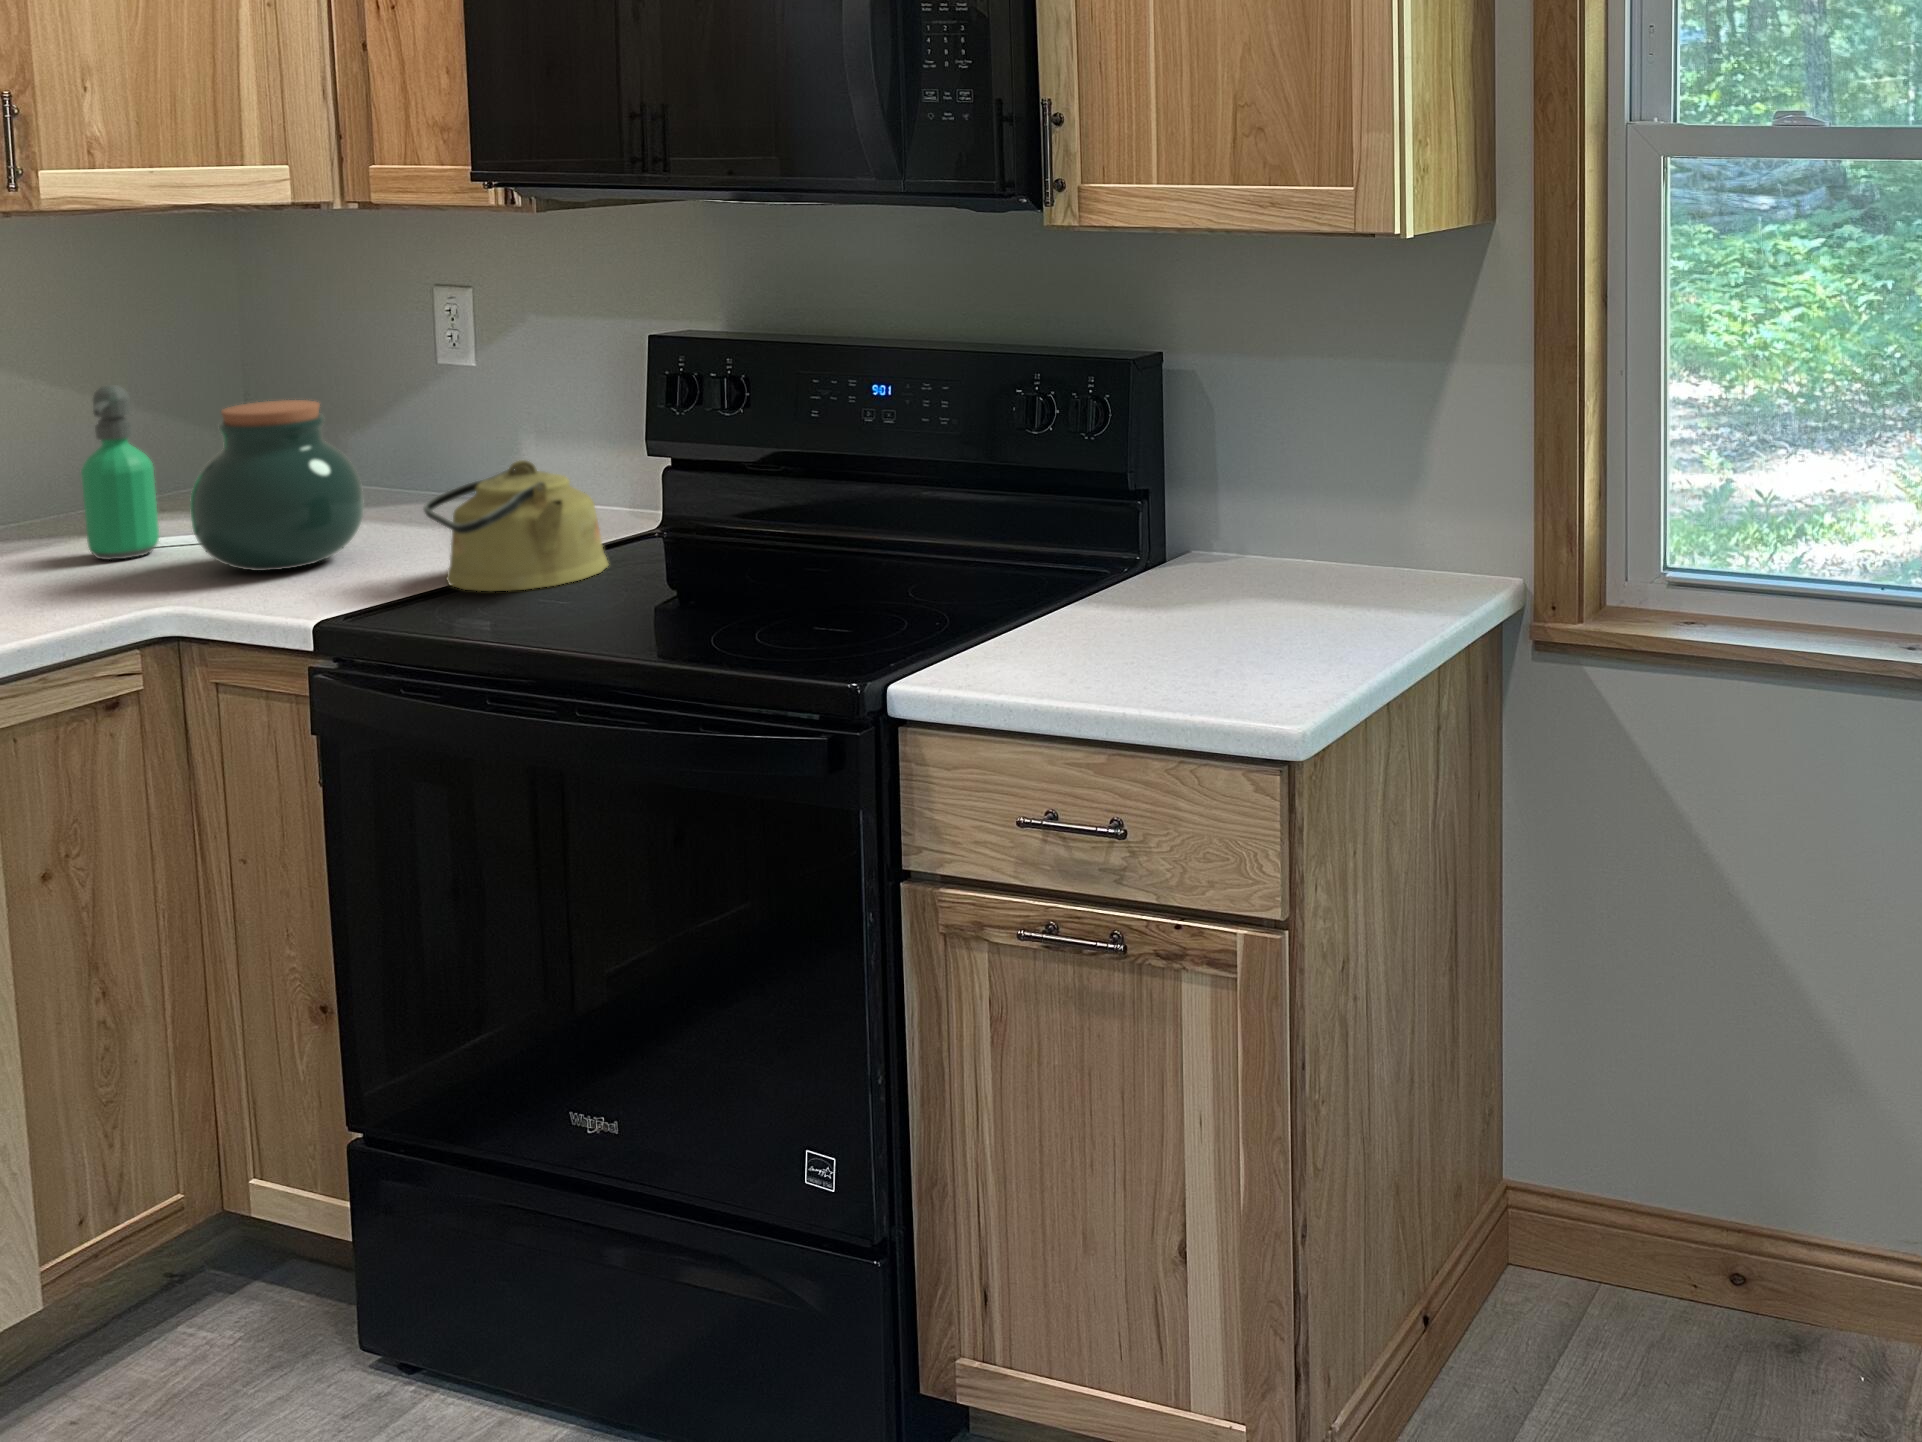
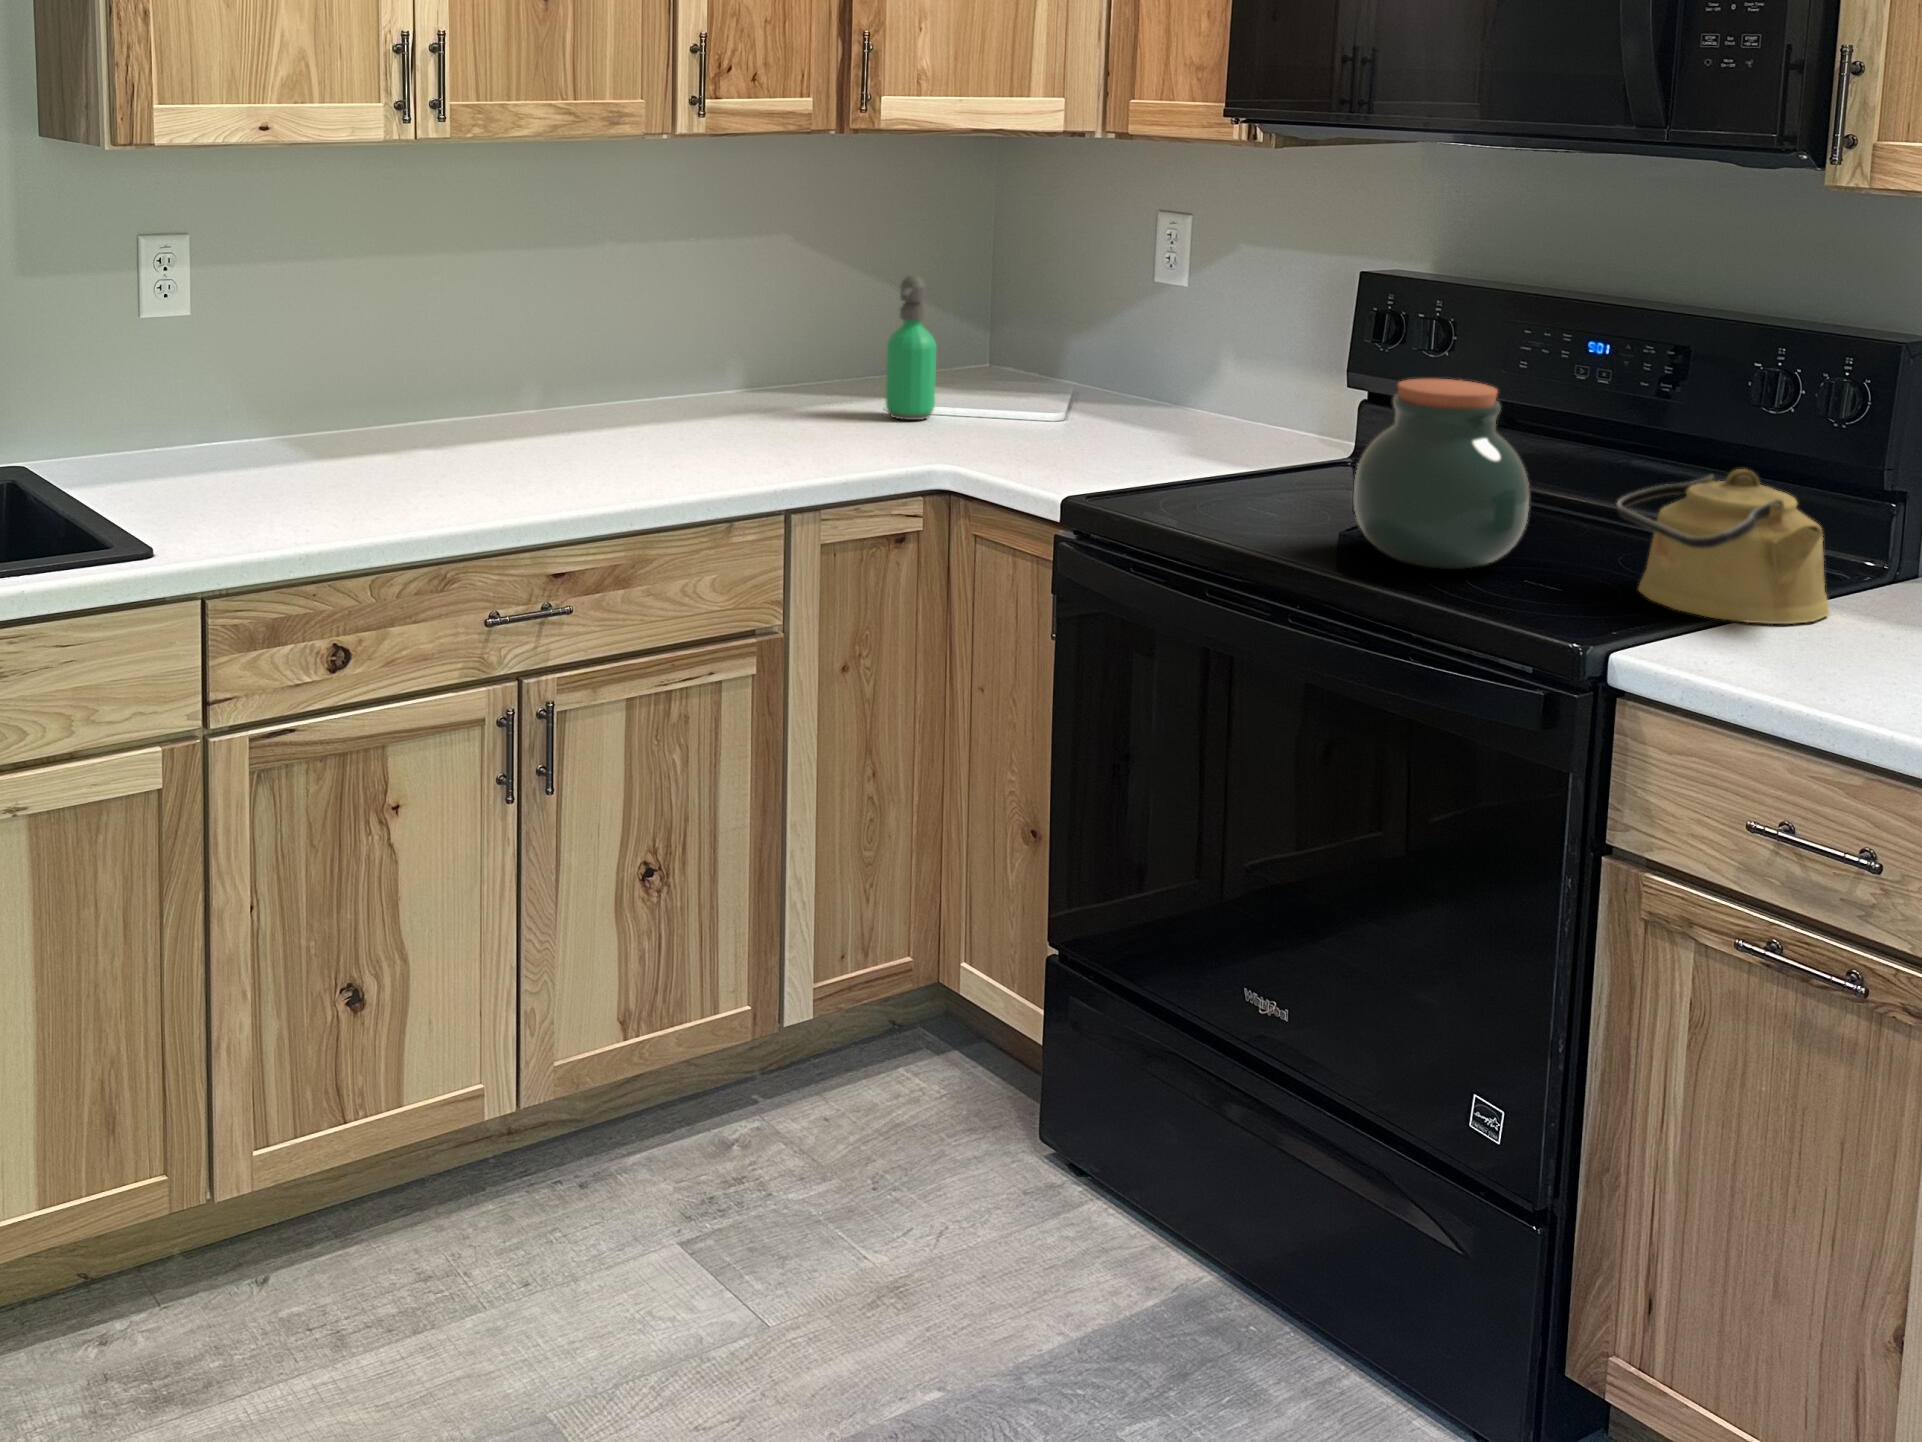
jar: present [190,400,364,571] -> present [1354,378,1529,569]
kettle: present [423,460,608,591] -> present [1616,469,1829,624]

